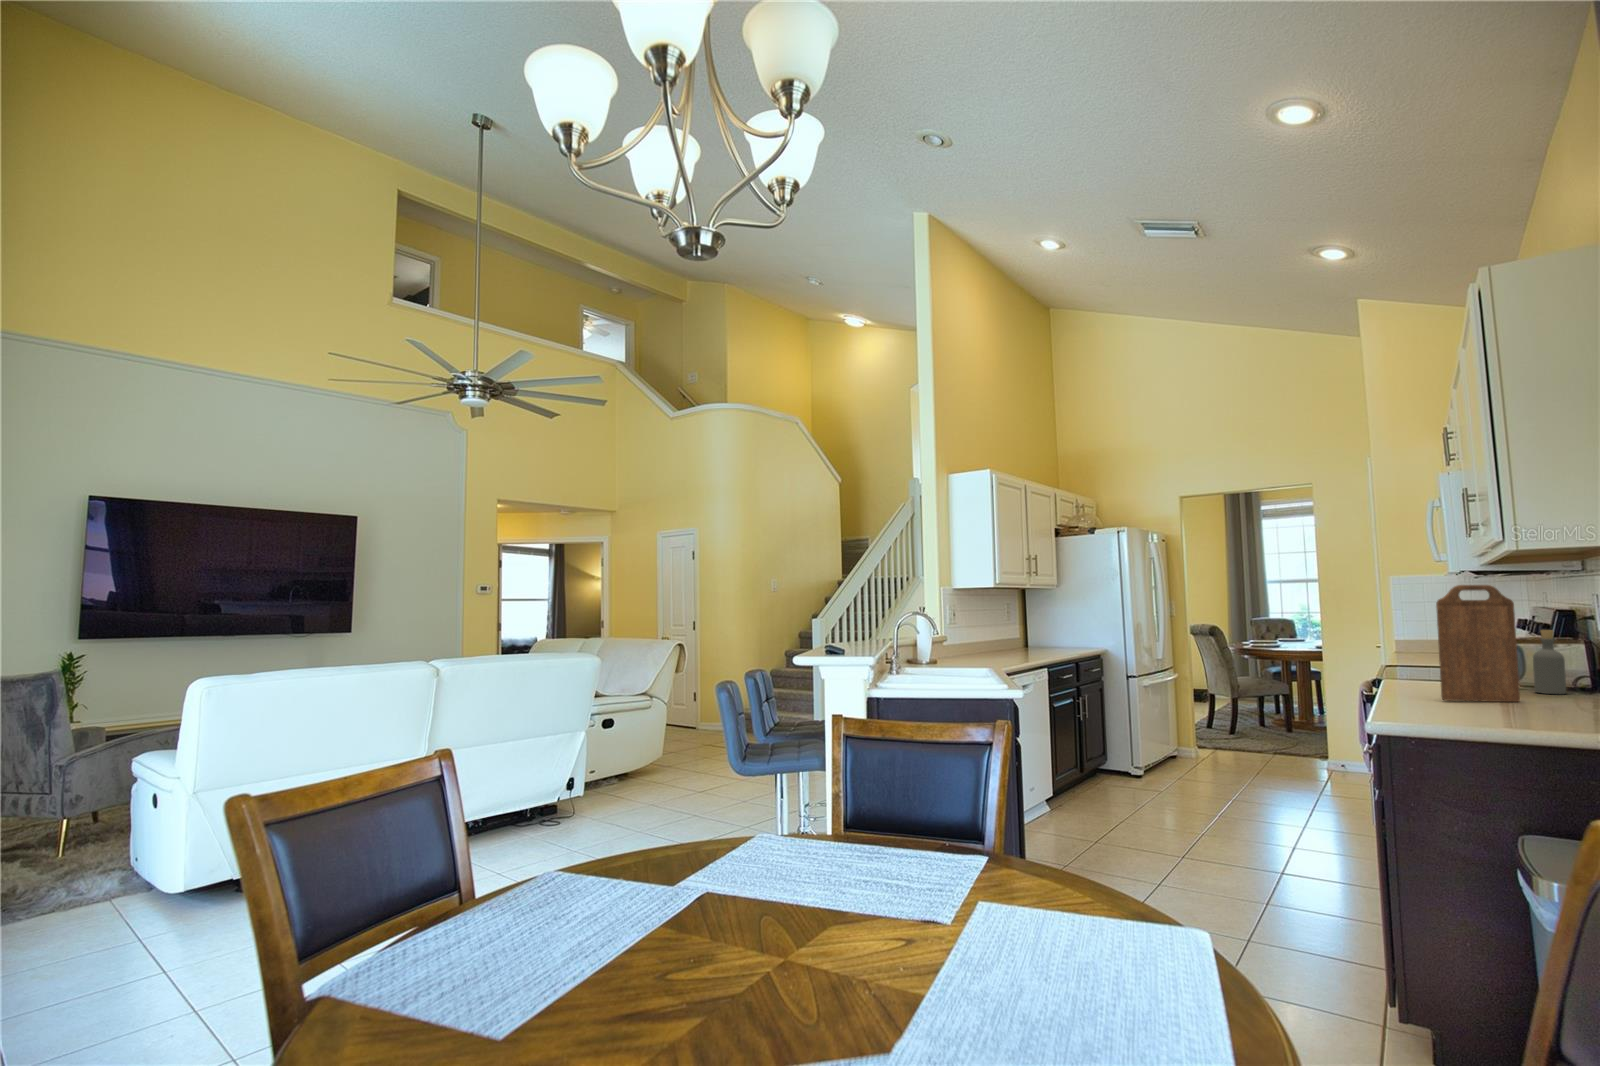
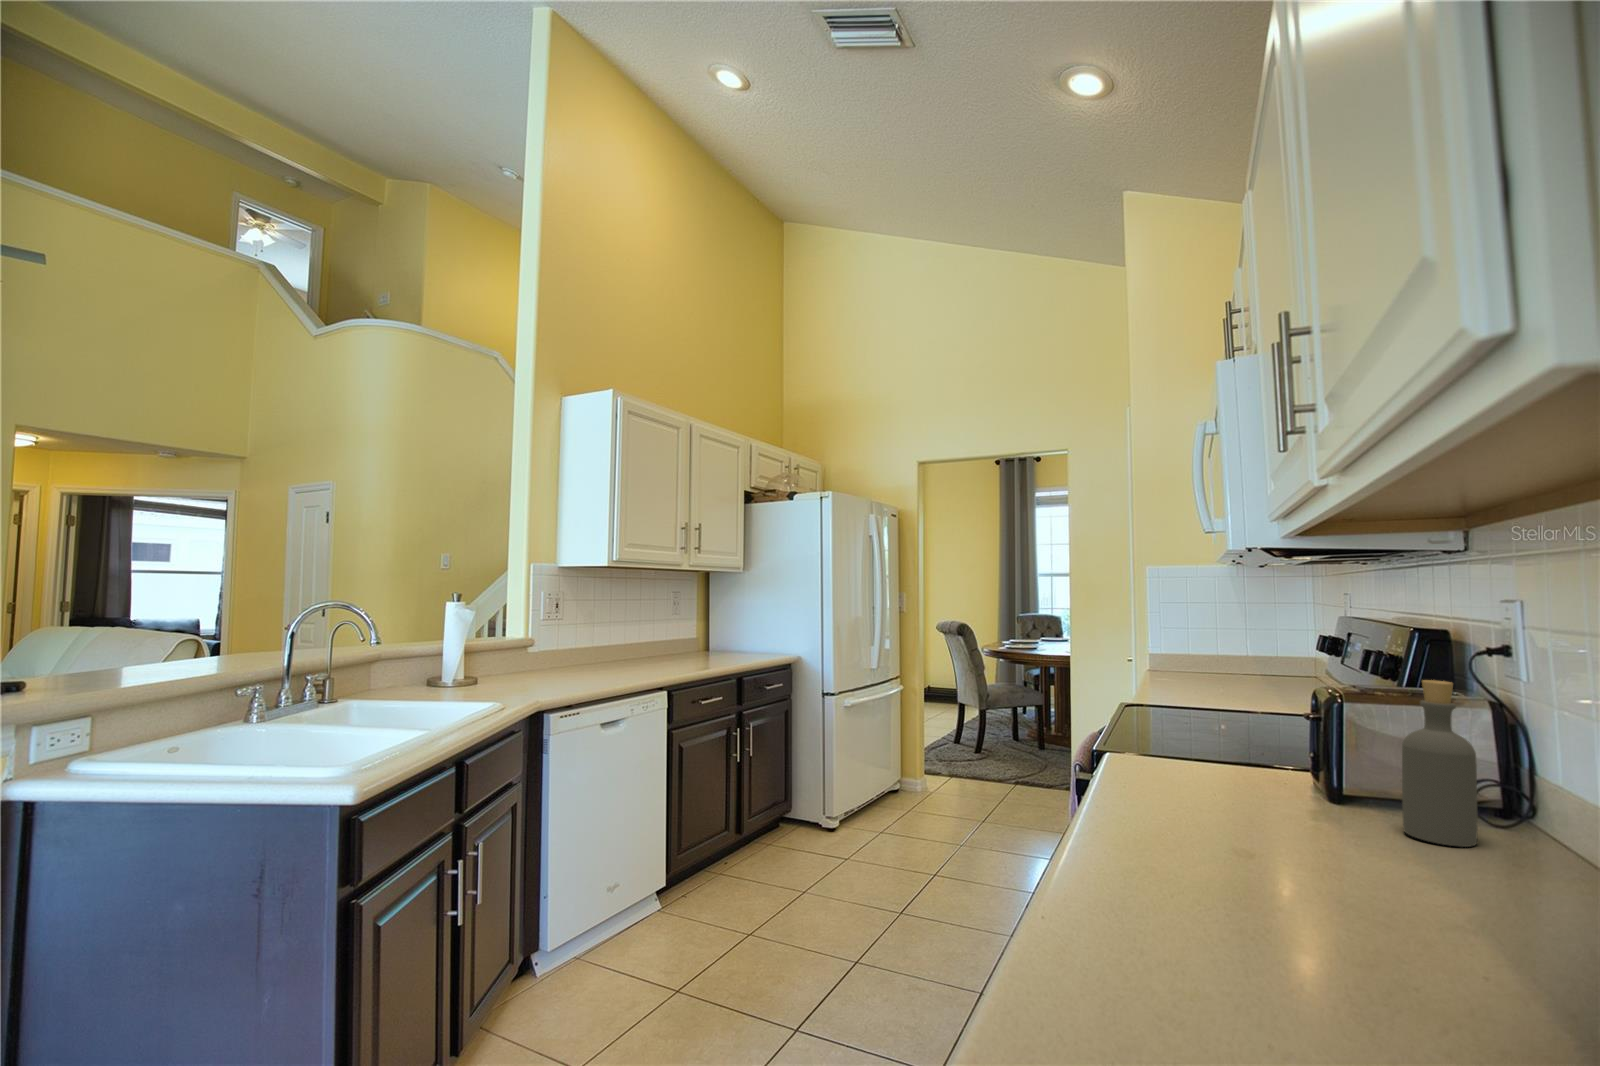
cutting board: present [1436,585,1520,702] -> none [1199,560,1406,910]

